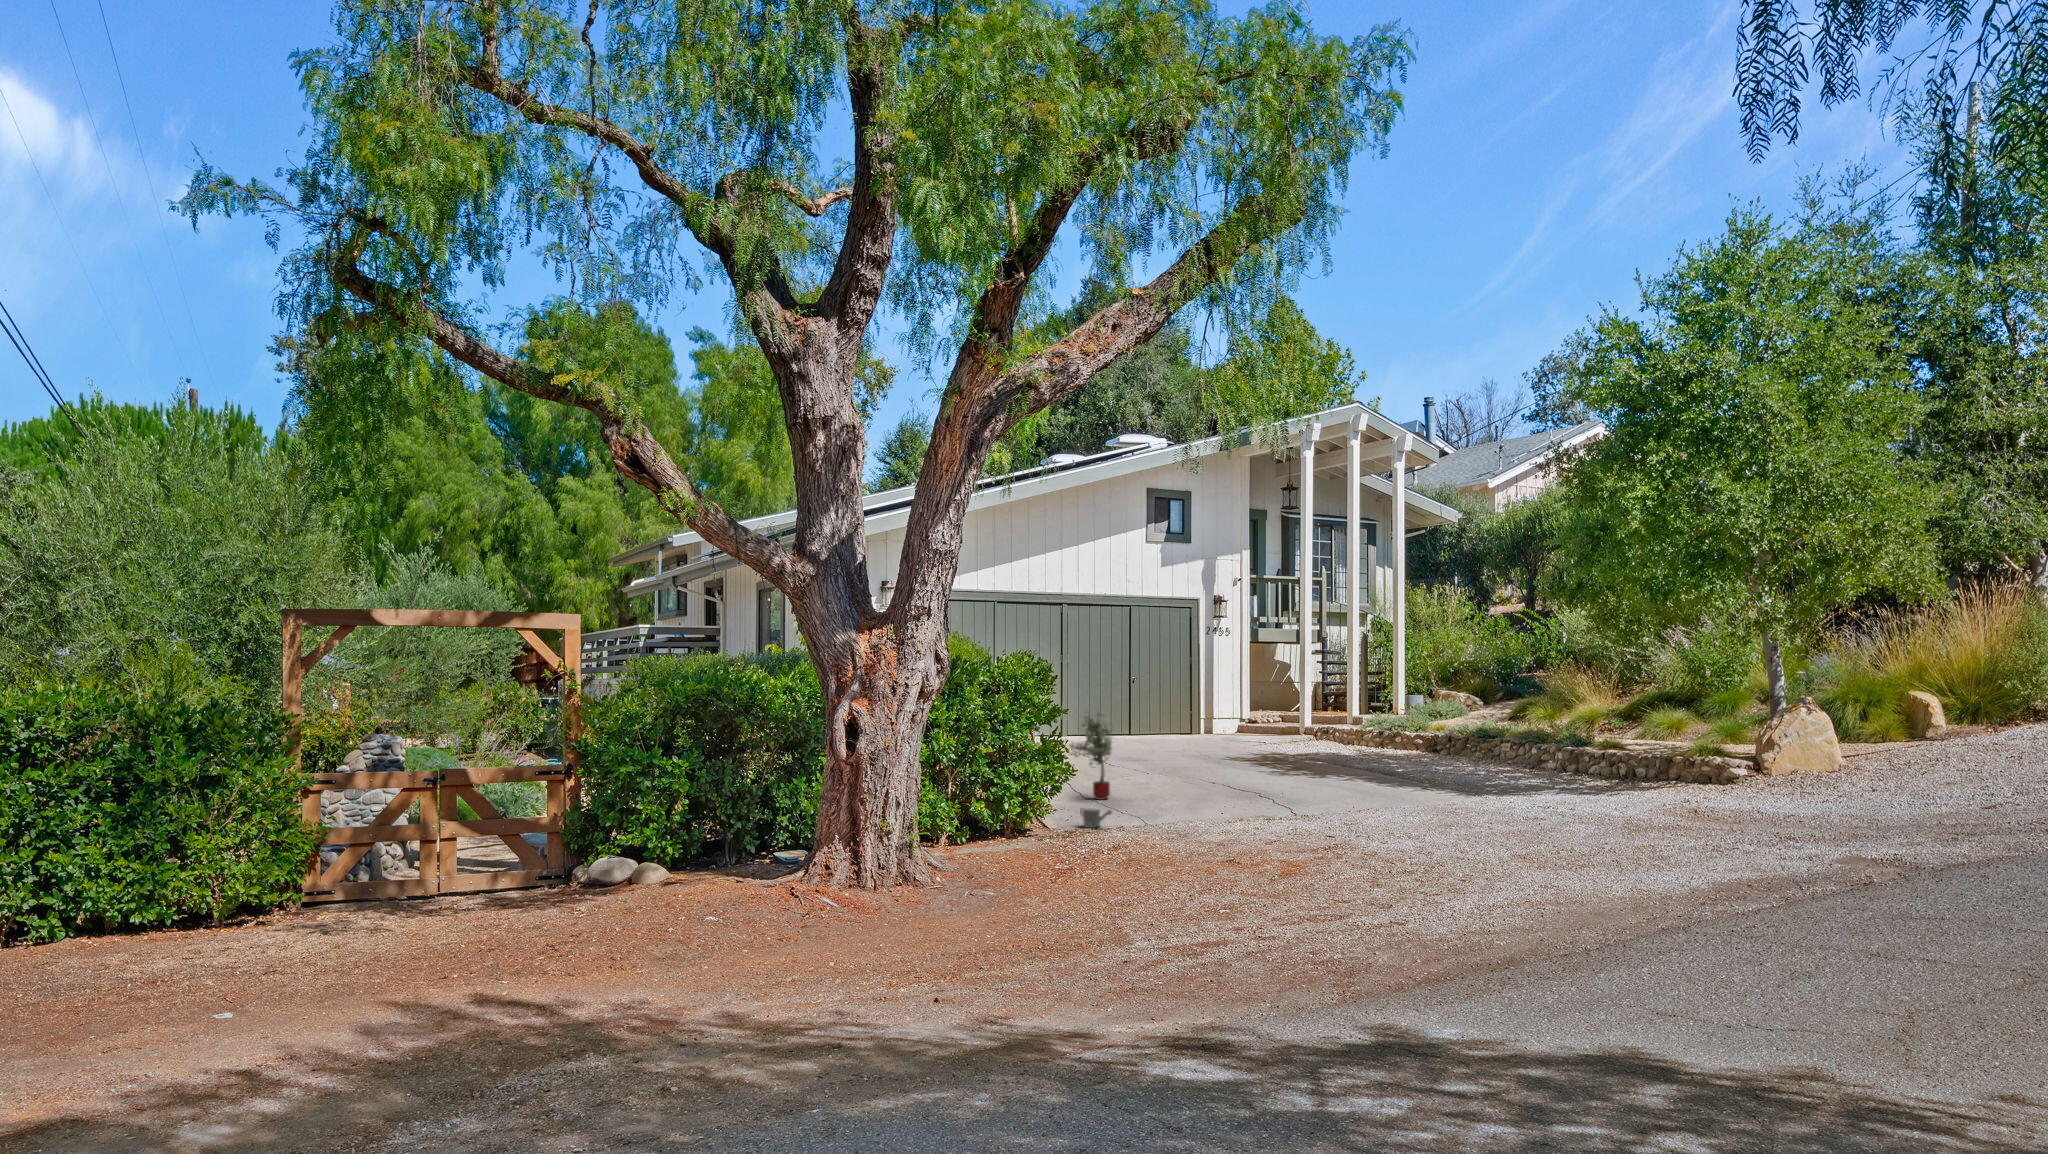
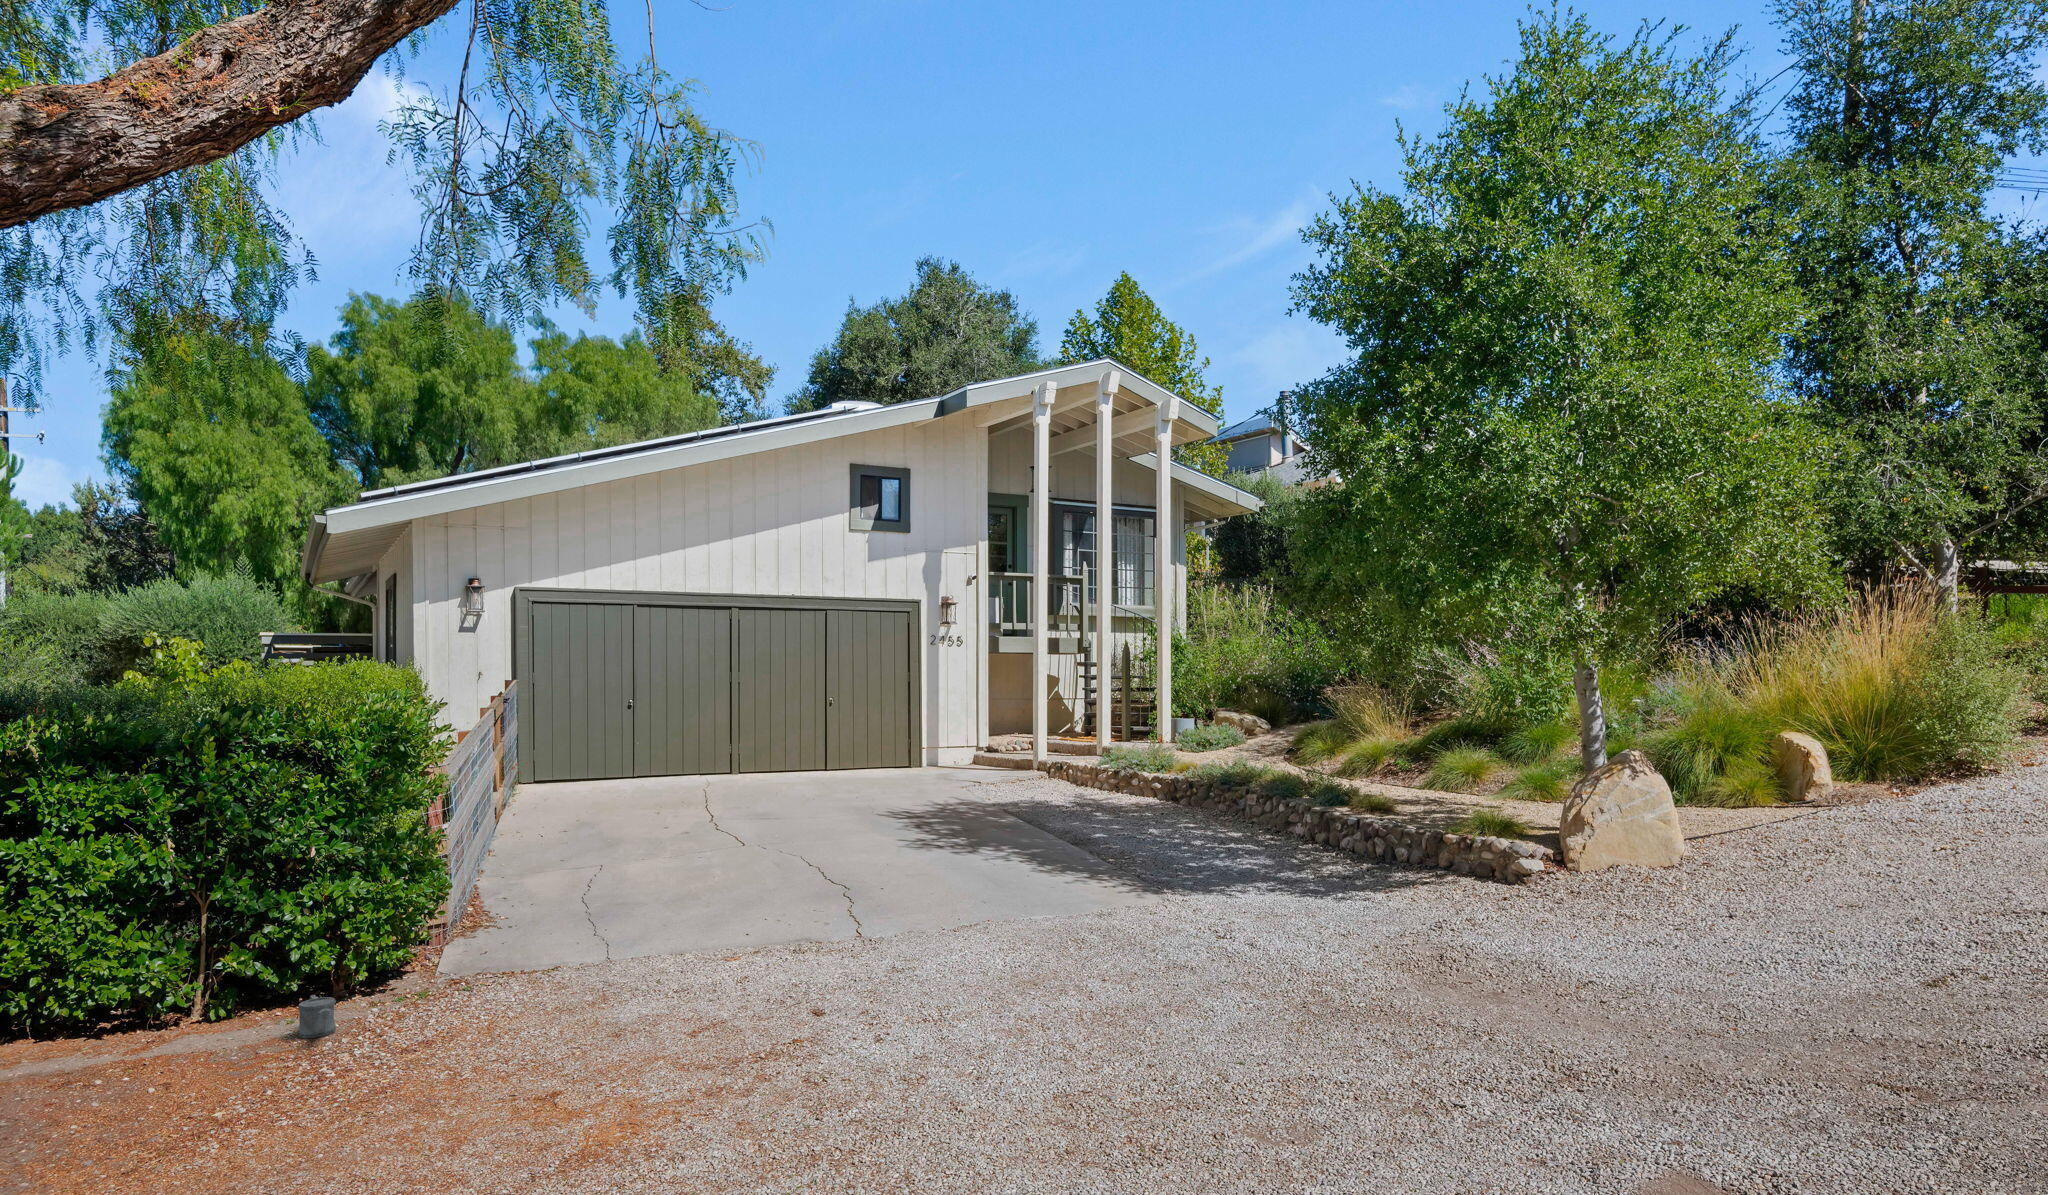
potted tree: present [1070,710,1114,800] -> none [467,783,548,931]

